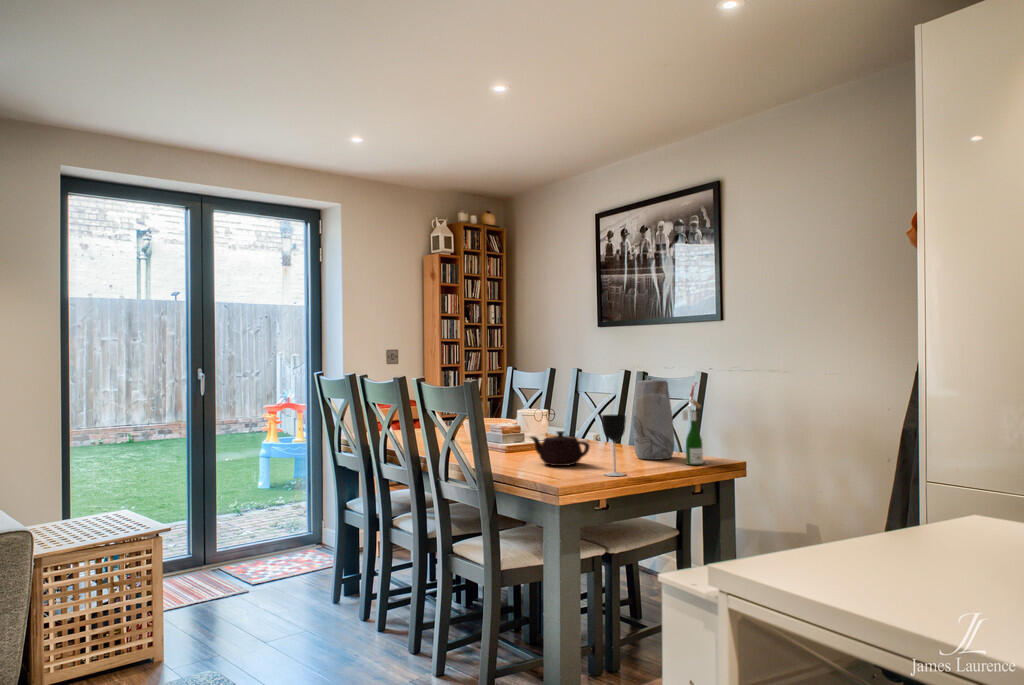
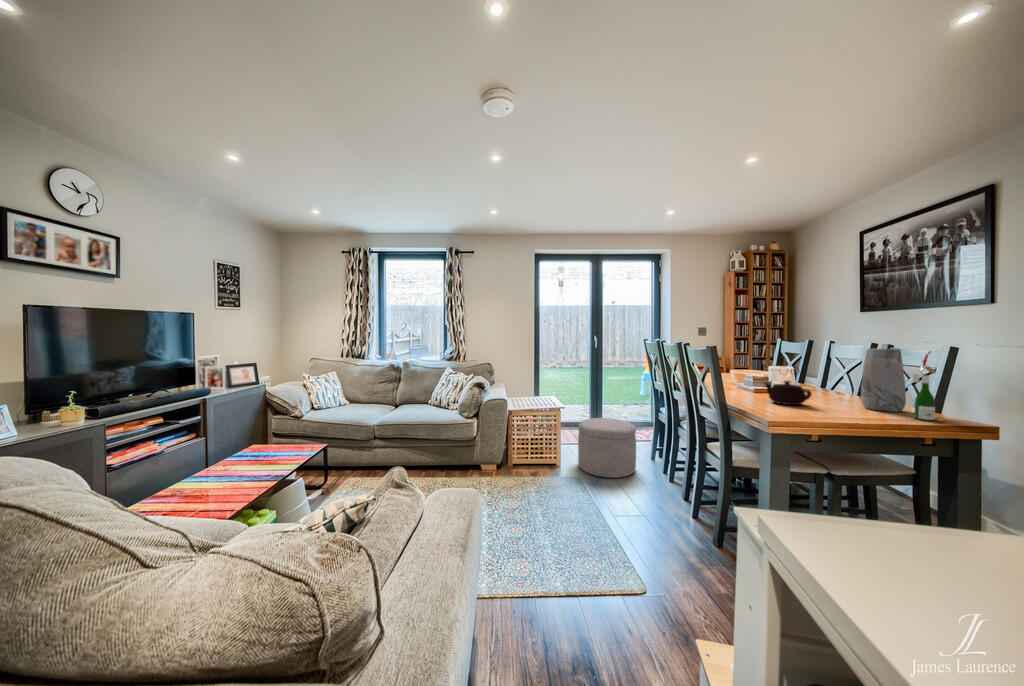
wine glass: present [602,415,626,476] -> none [818,371,841,418]
ottoman: none [200,536,319,657] -> present [578,418,636,478]

